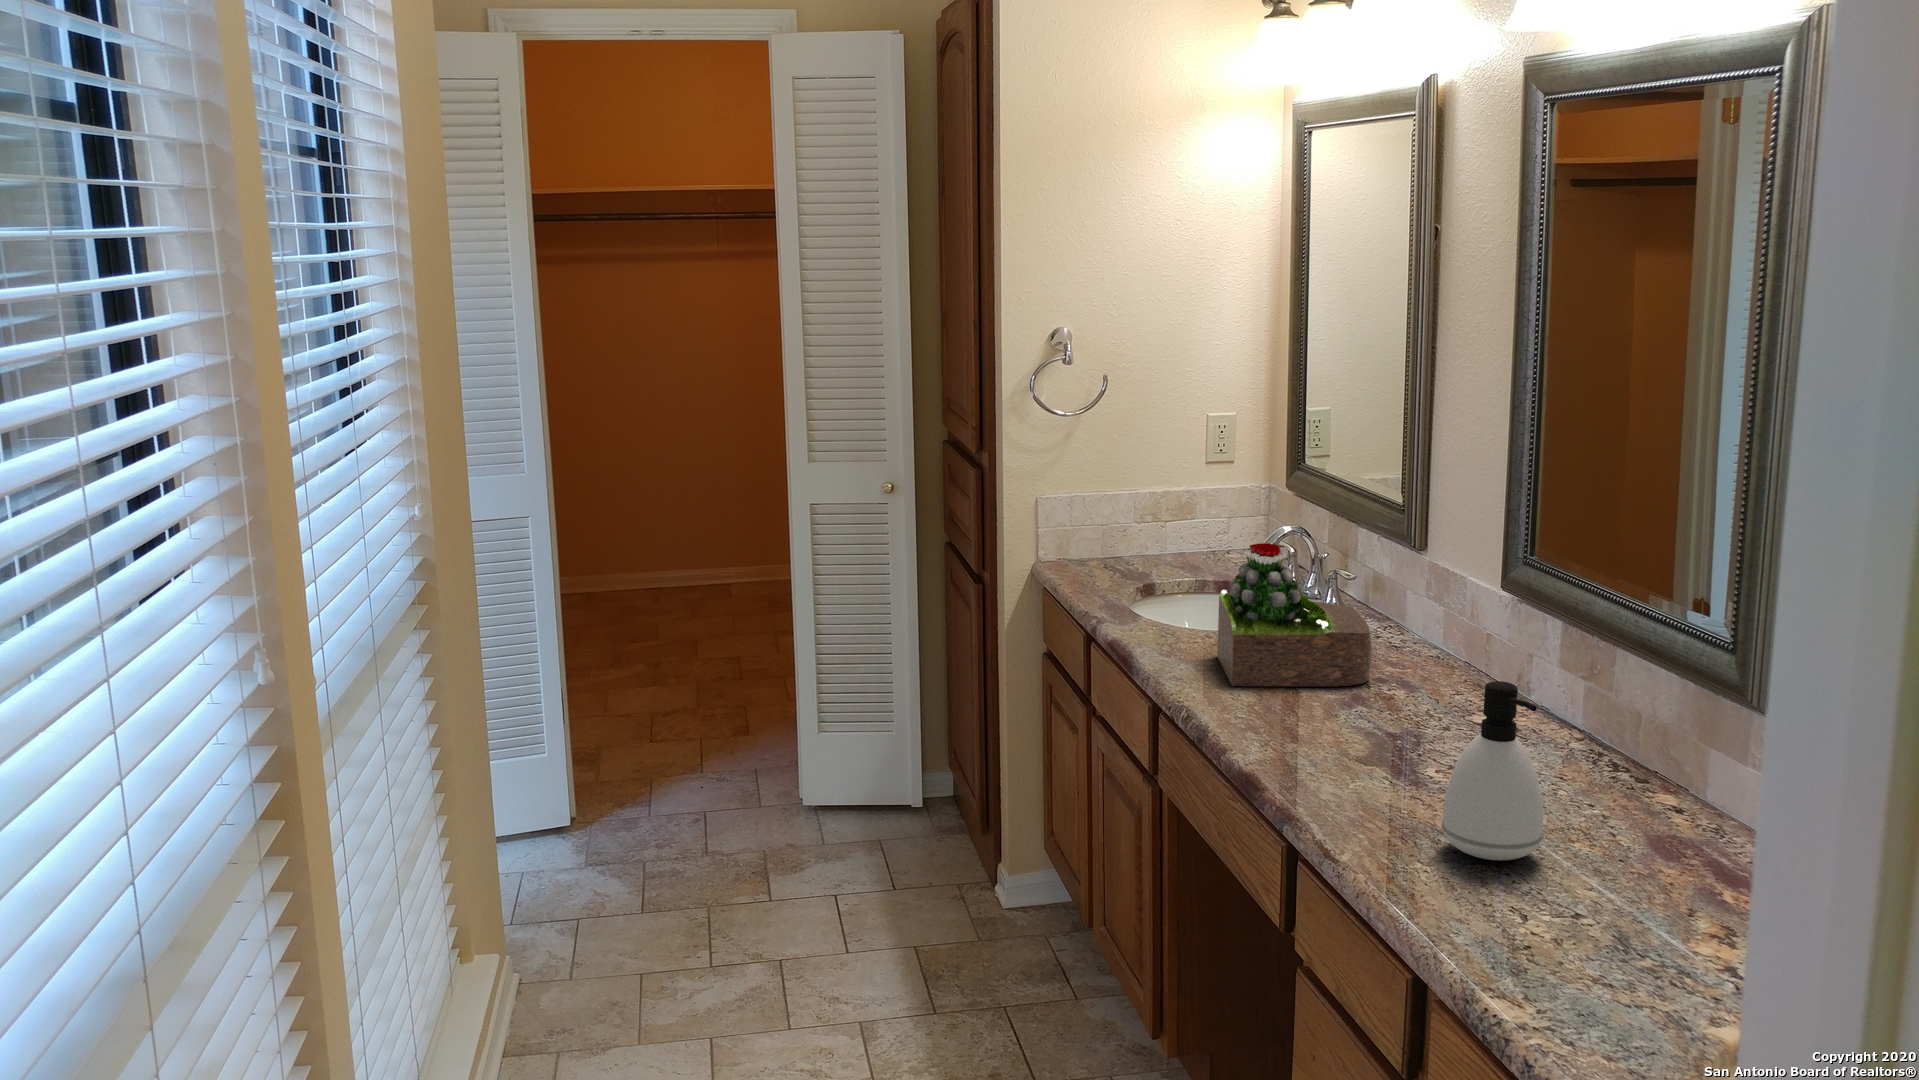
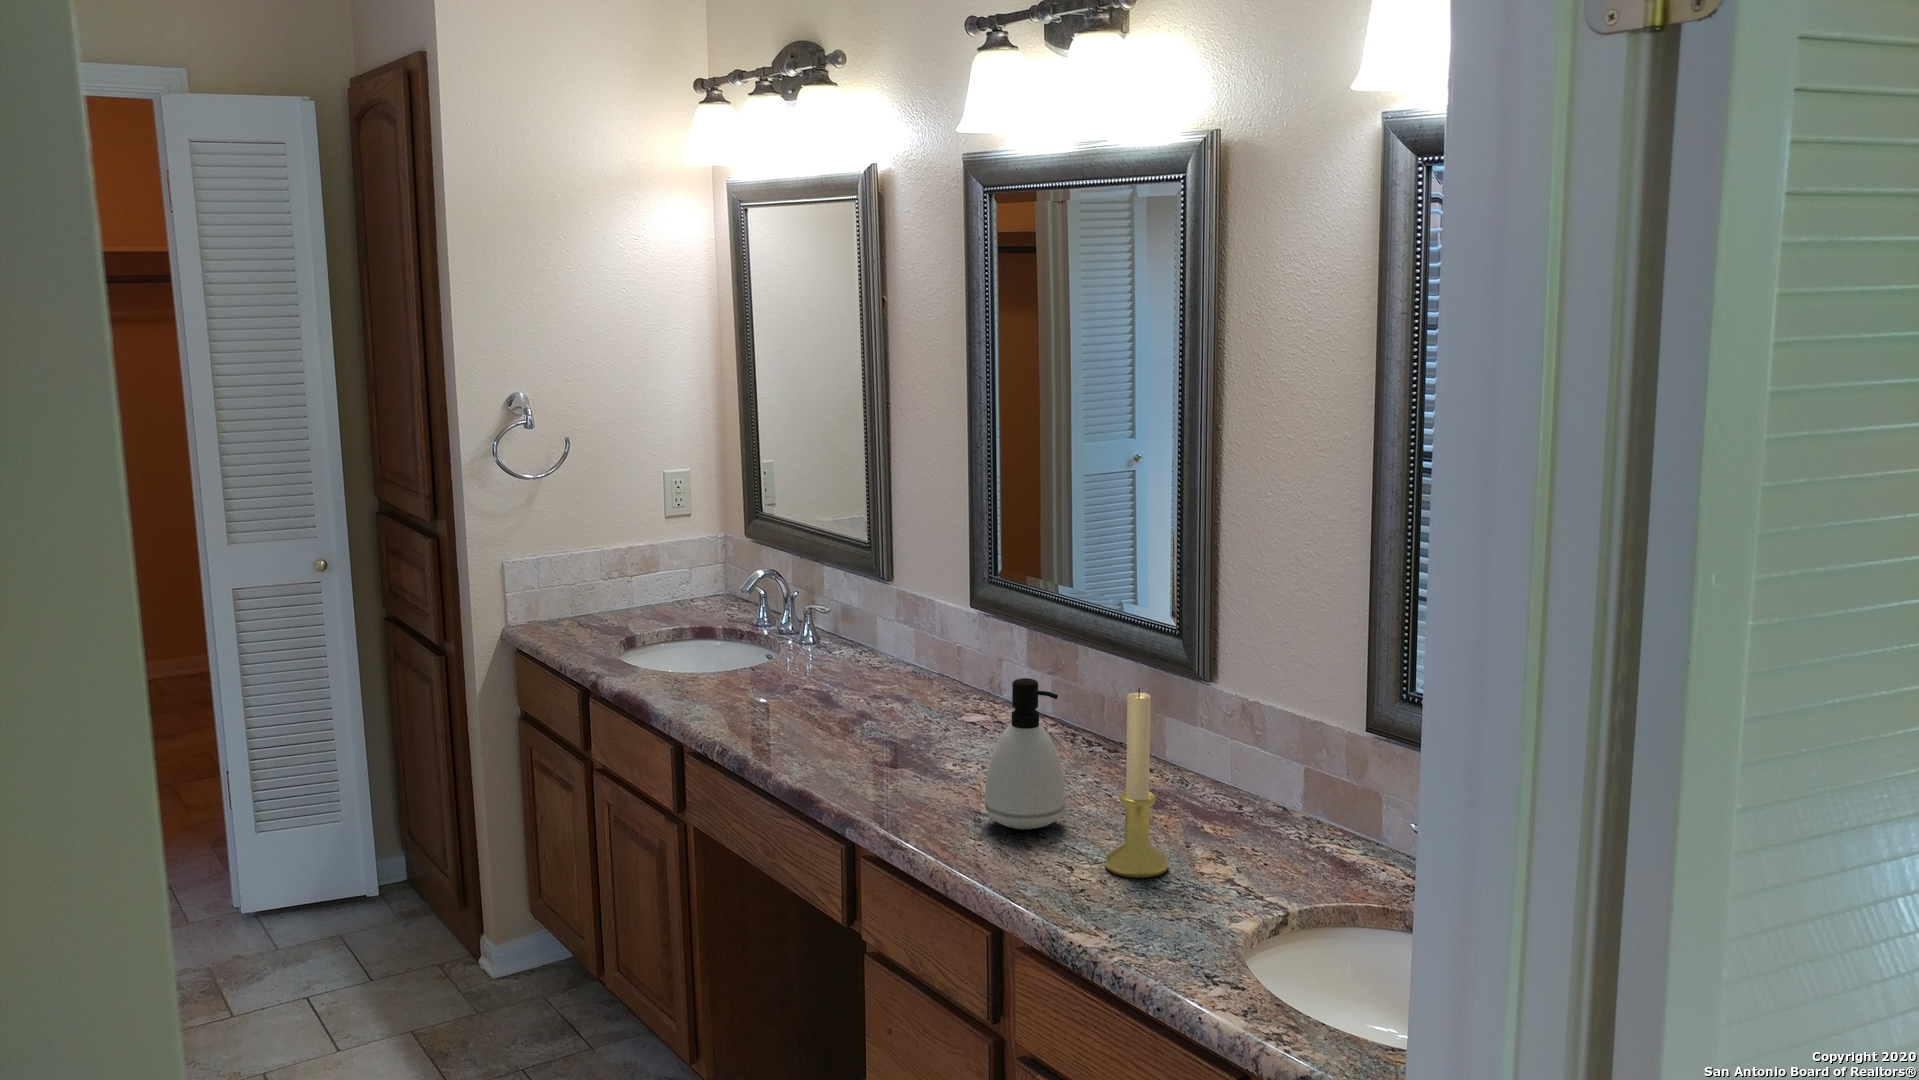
succulent plant: present [1217,543,1372,686] -> none [723,584,867,718]
candle holder: none [1570,713,1654,947] -> present [1105,689,1168,878]

